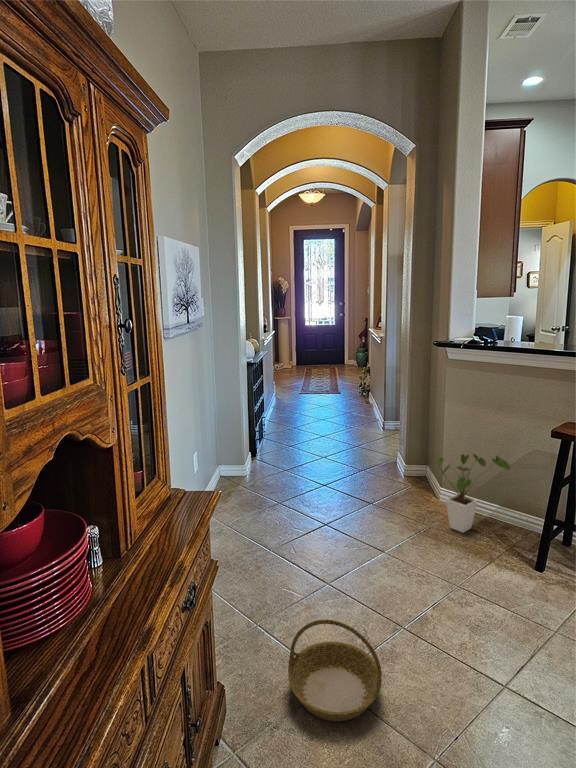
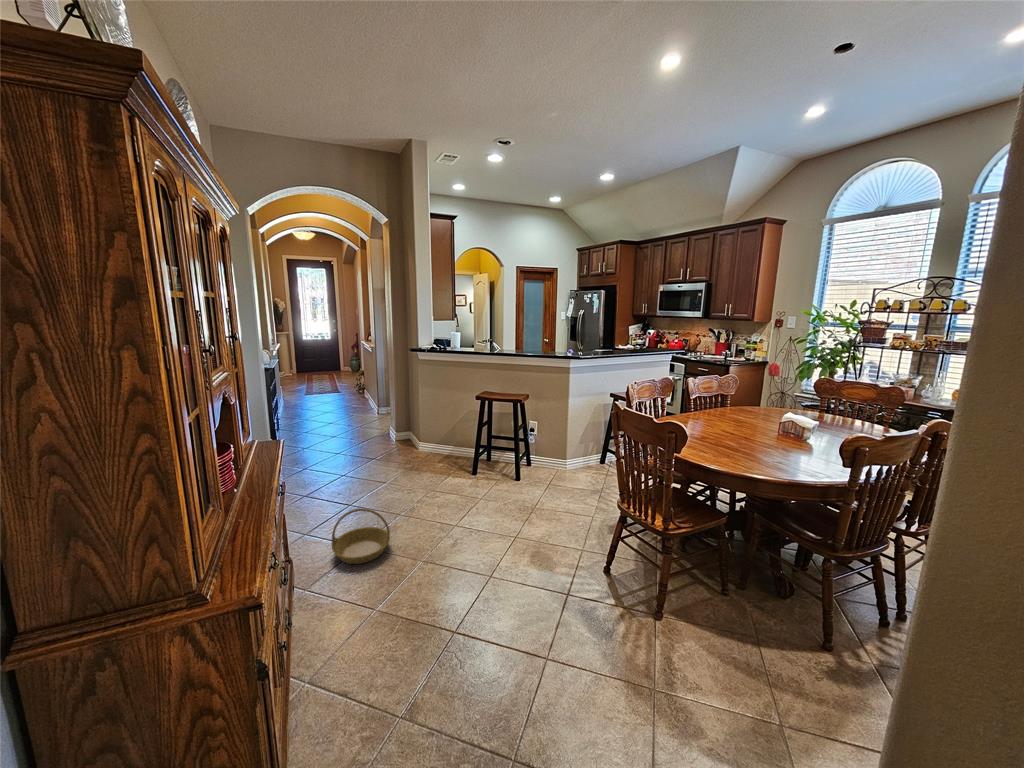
house plant: present [434,454,510,533] -> none [413,415,458,465]

